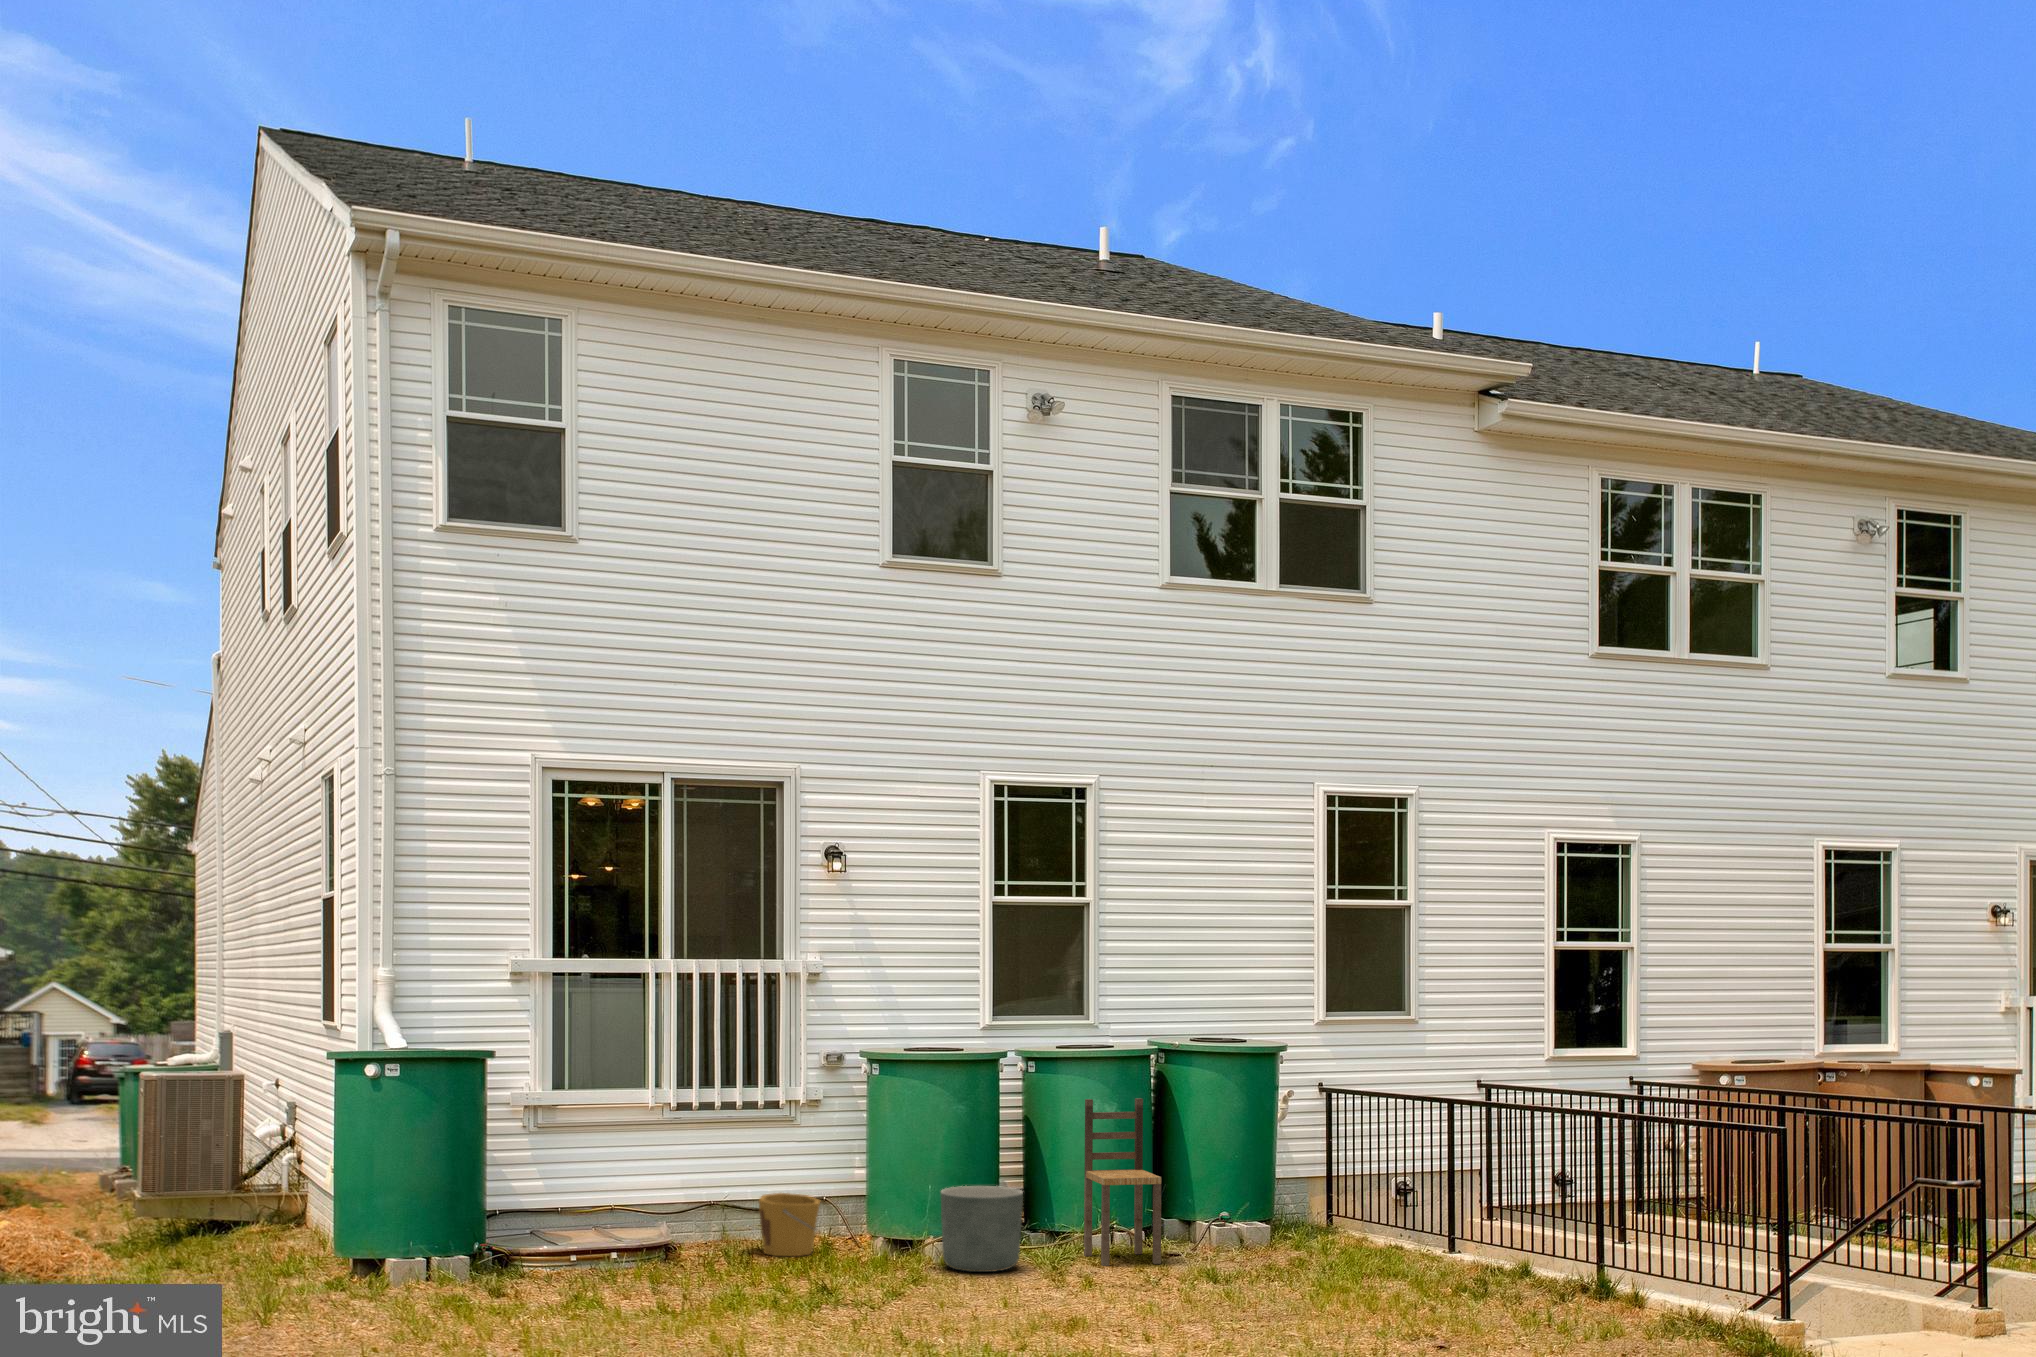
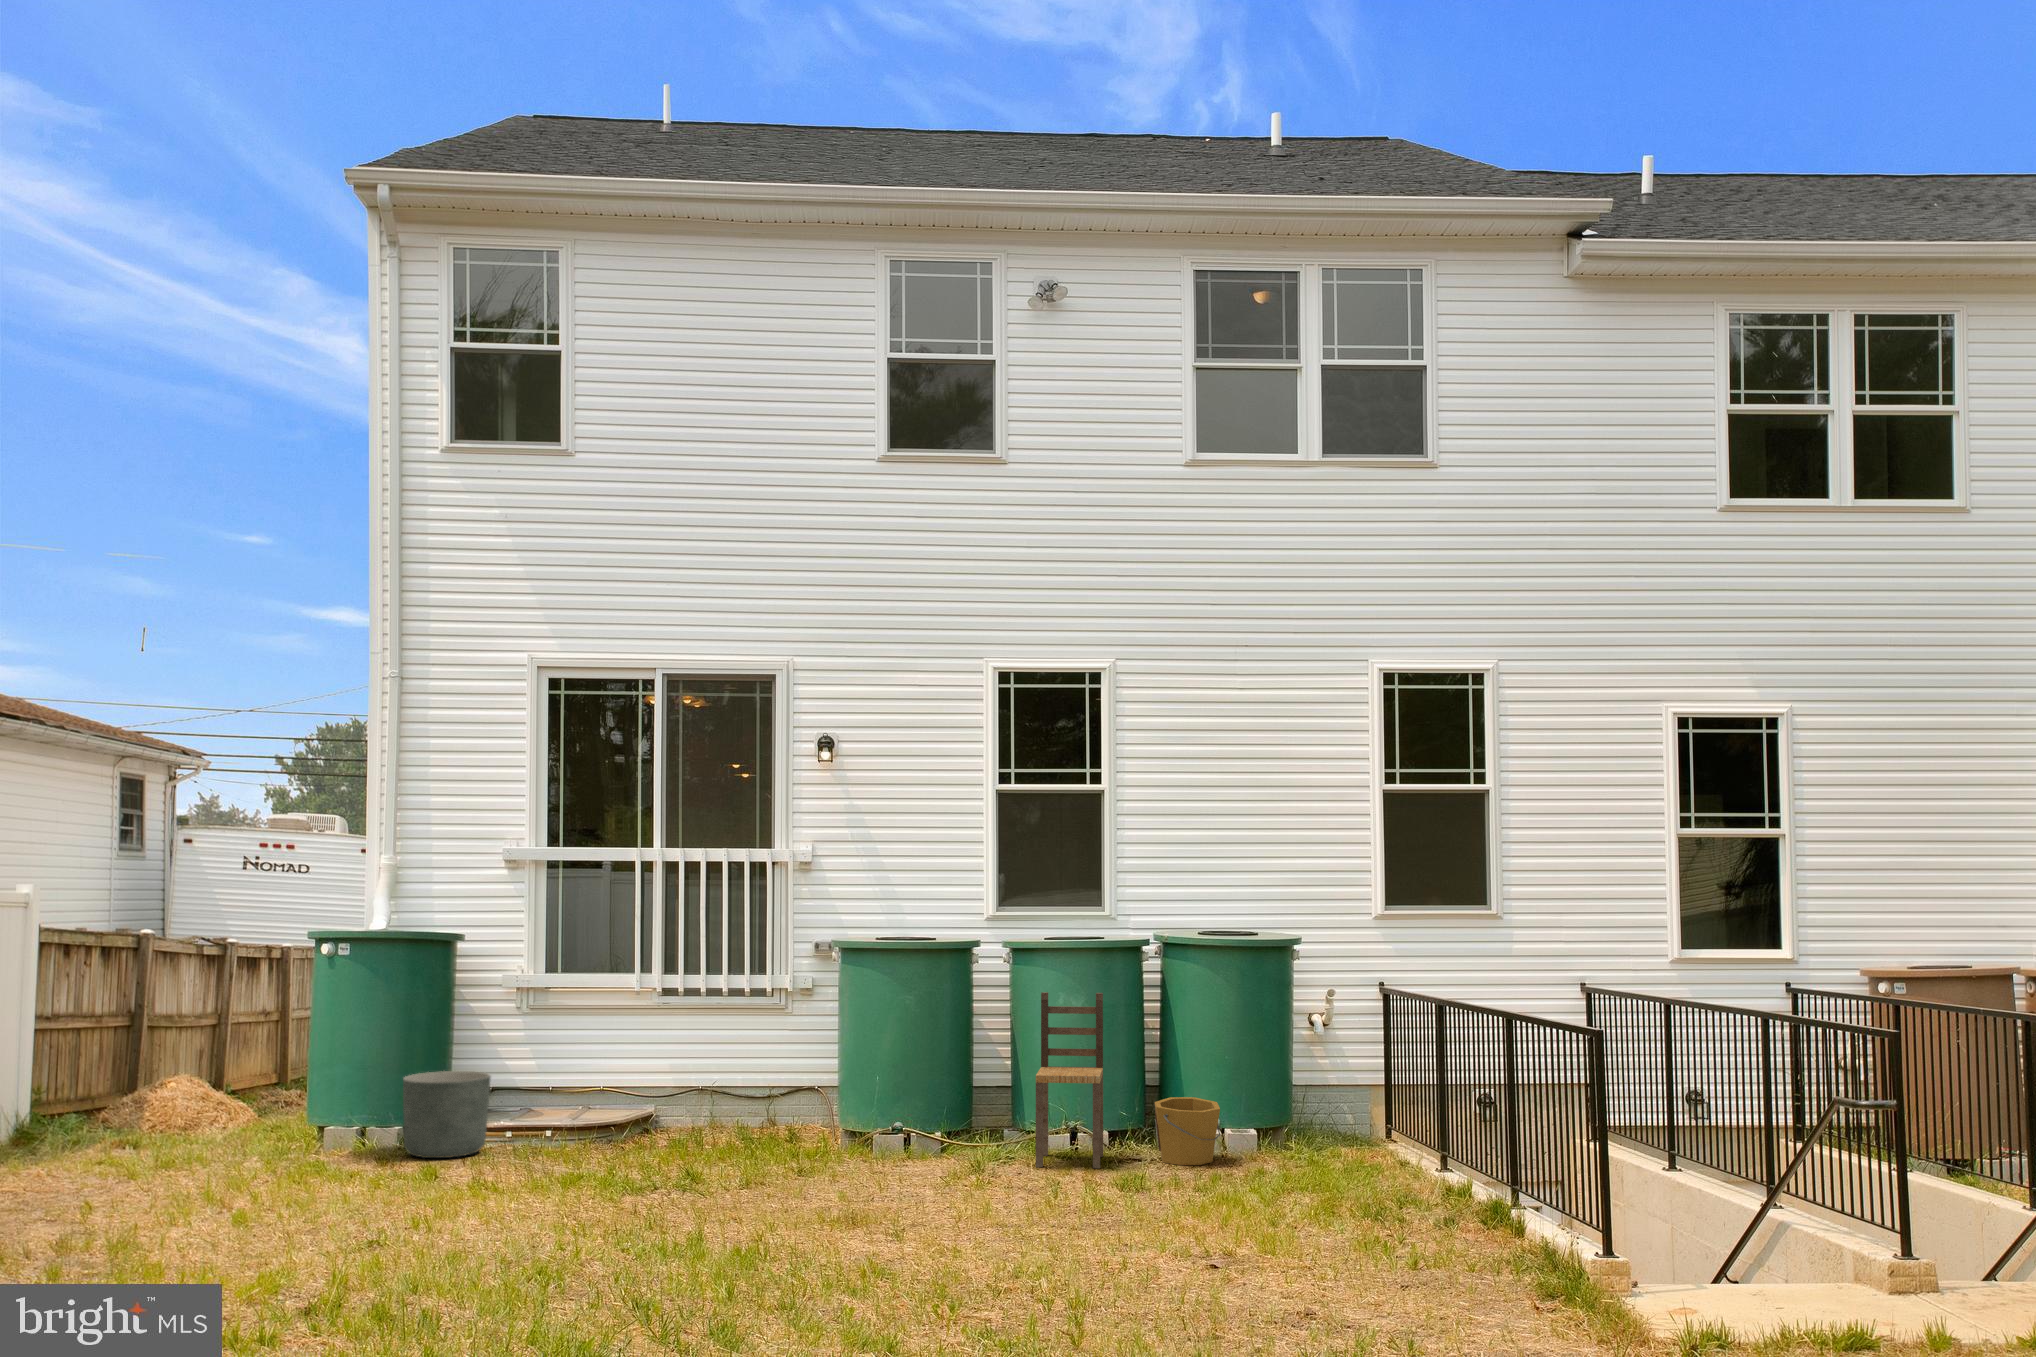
planter: present [941,1186,1023,1272] -> present [403,1071,491,1158]
bucket: present [759,1193,820,1256] -> present [1155,1097,1220,1165]

